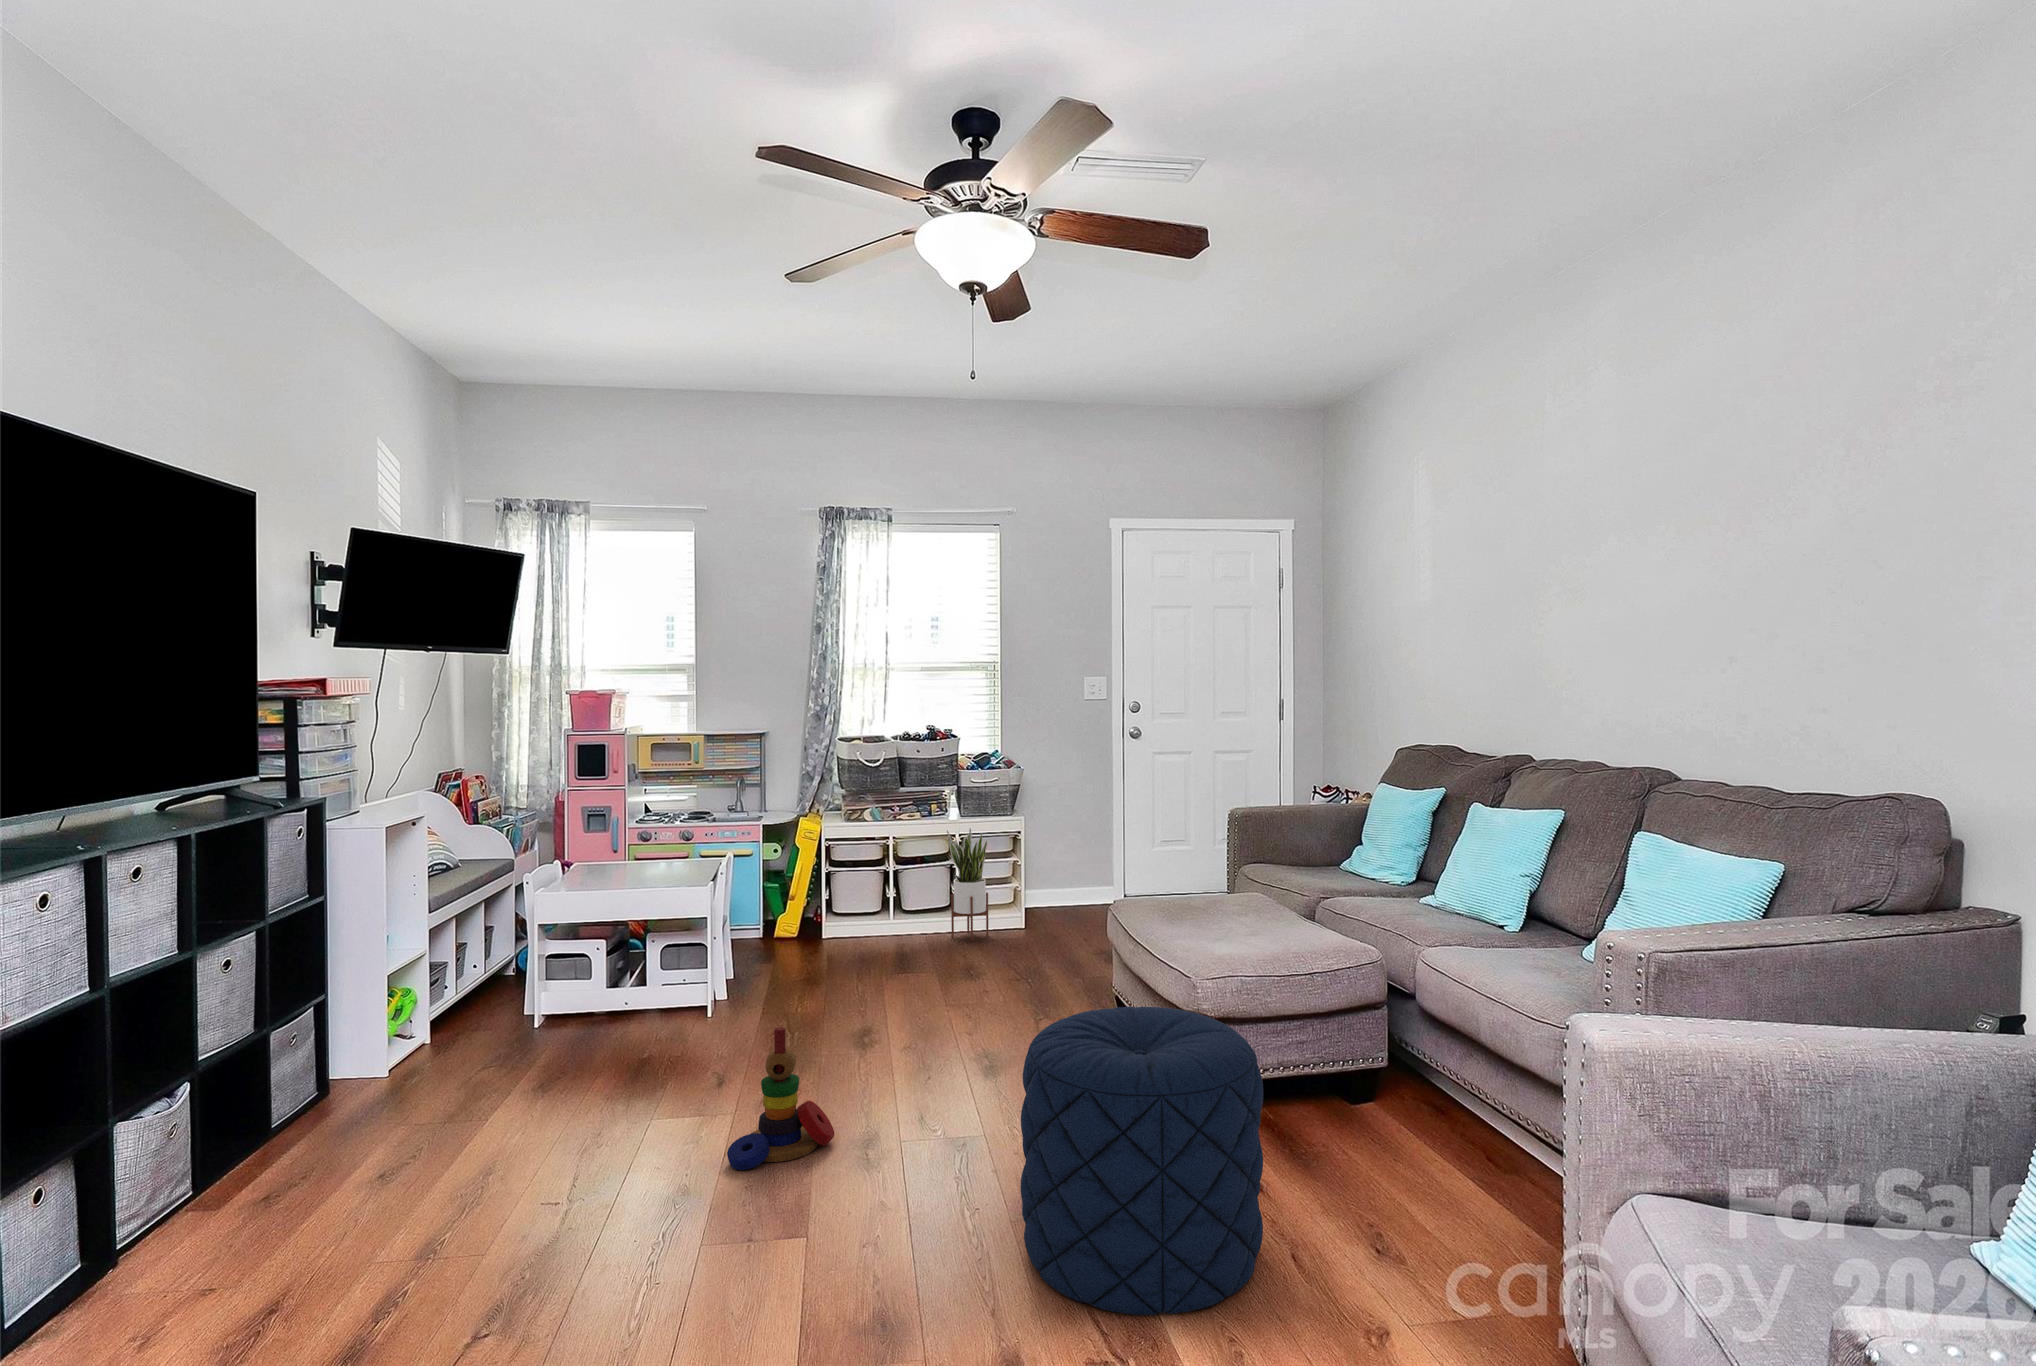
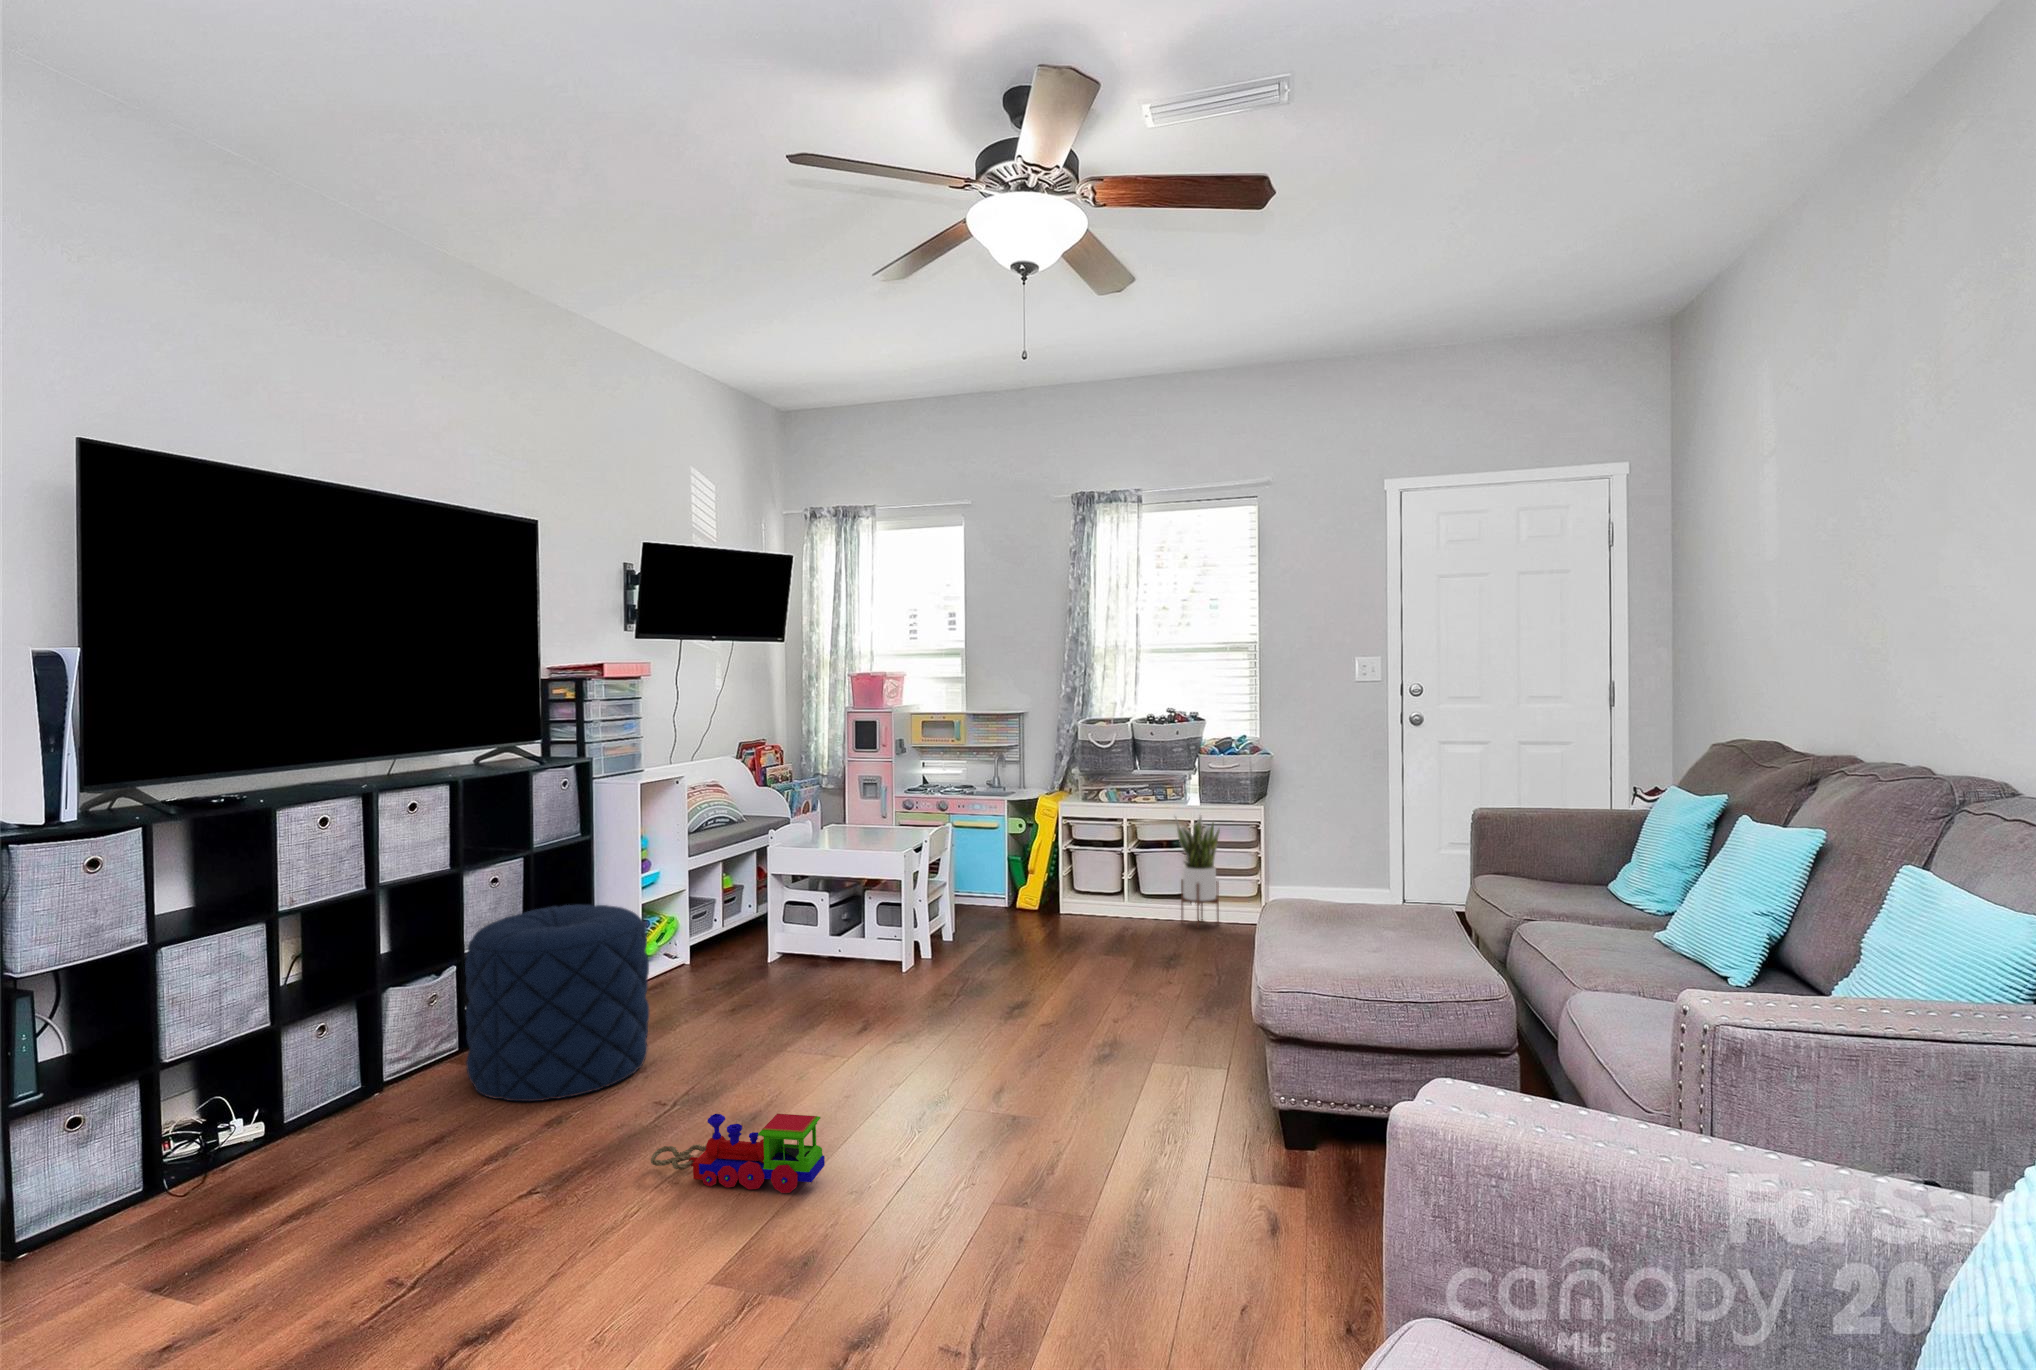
pouf: present [1021,1007,1263,1315] -> present [465,905,649,1101]
stacking toy: present [727,1027,834,1170] -> none [811,981,913,1102]
toy train: none [609,1180,826,1285] -> present [651,1114,825,1193]

